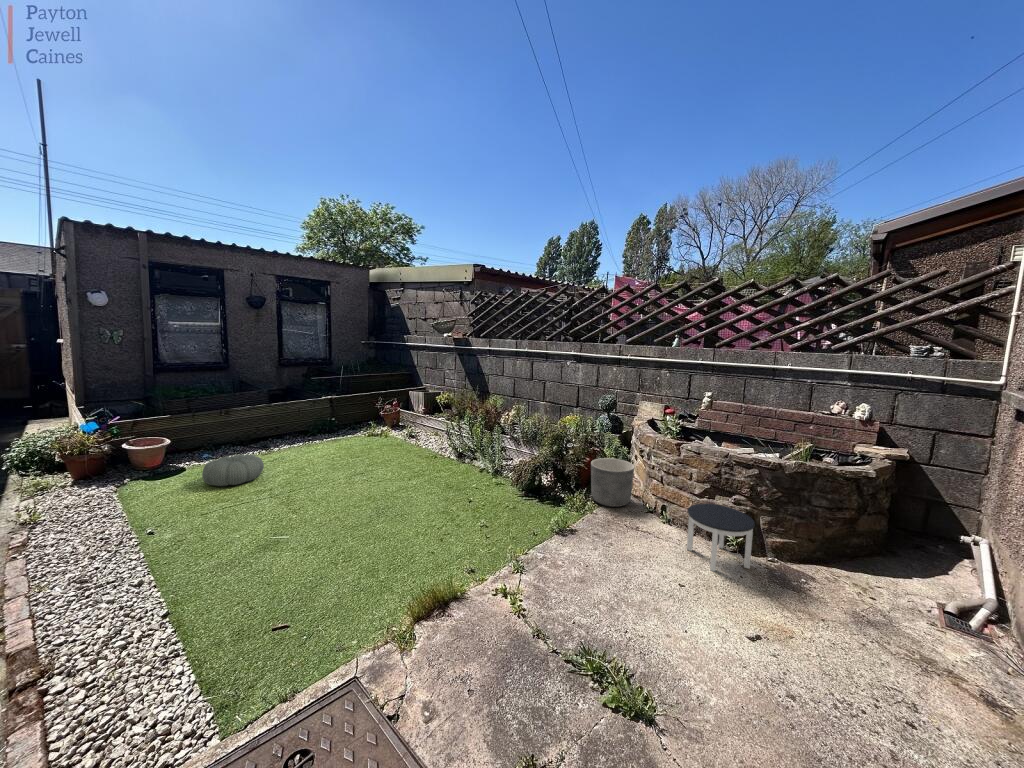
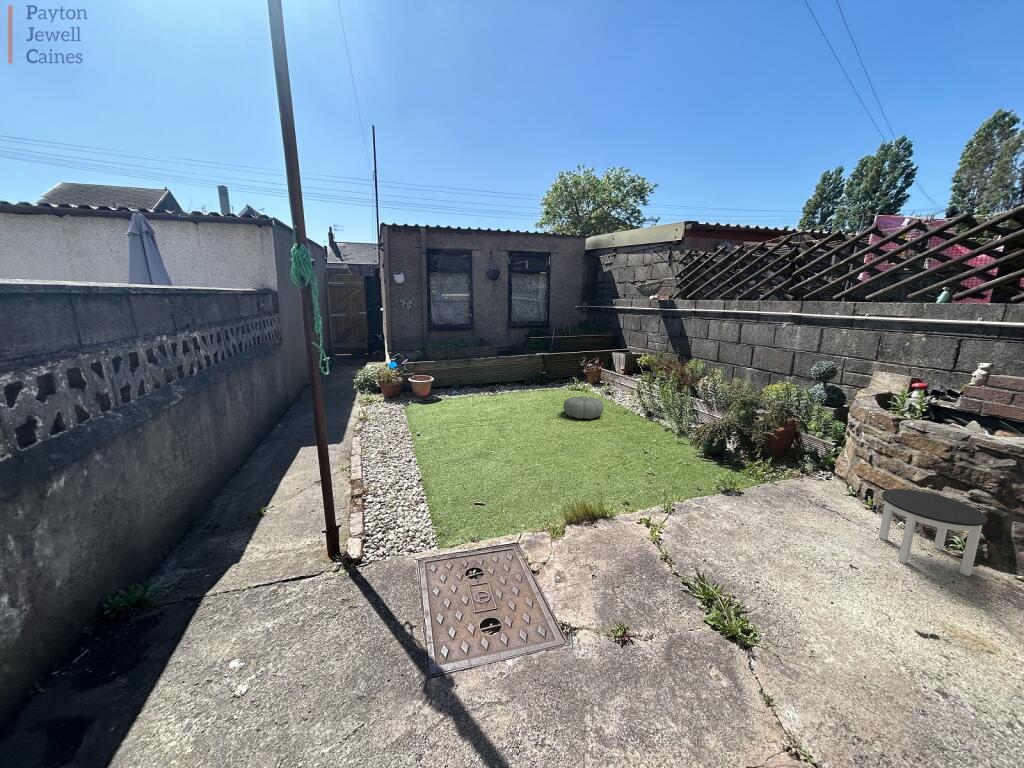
pouf: present [202,455,264,486] -> present [563,396,604,419]
planter: present [591,458,634,507] -> none [777,430,839,485]

